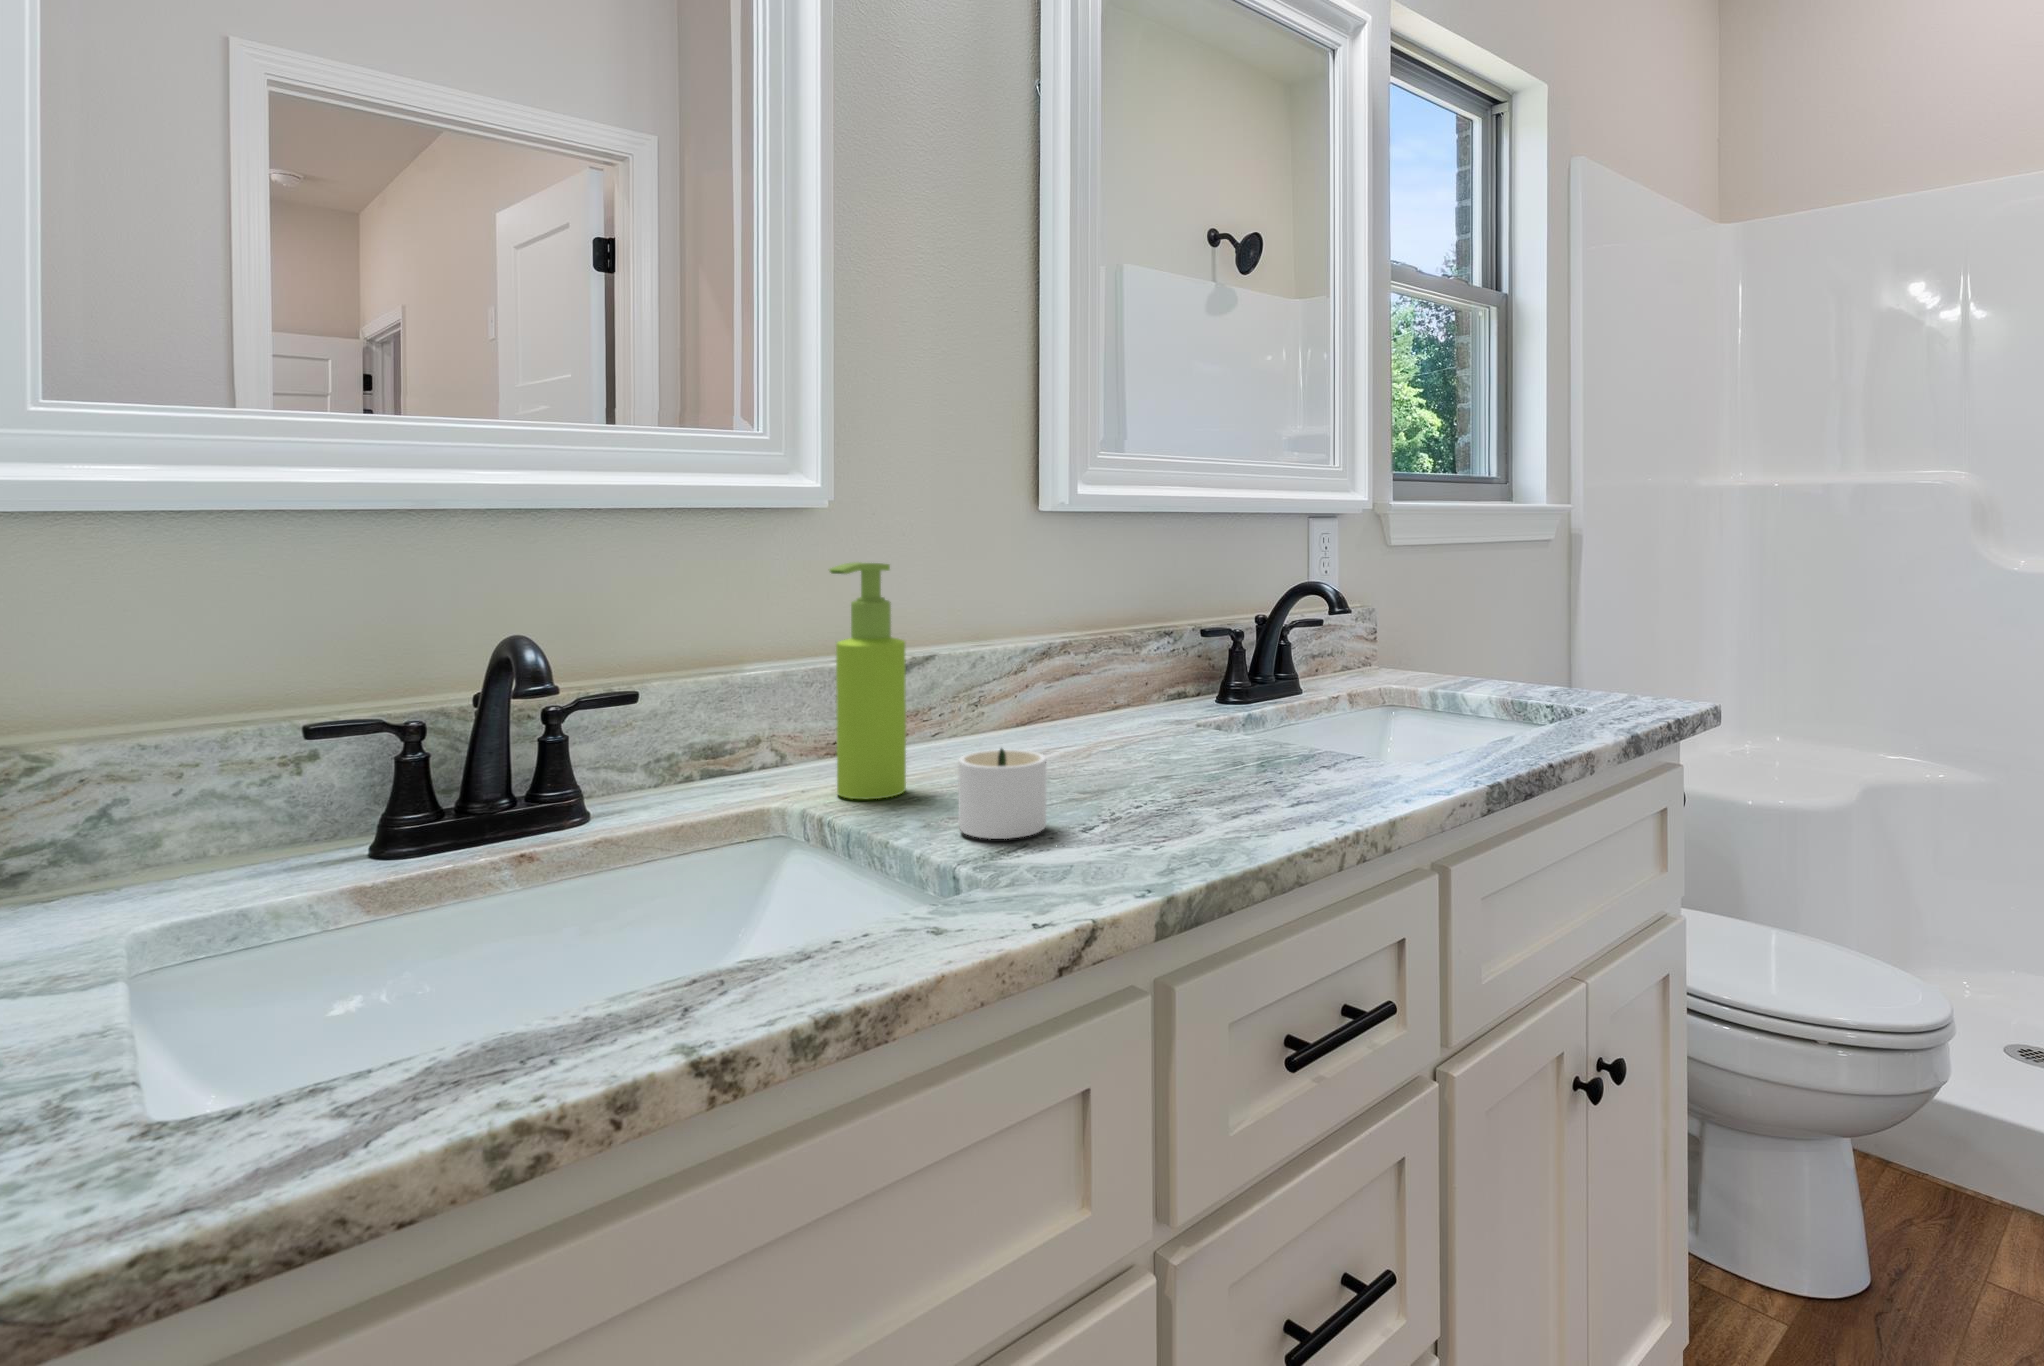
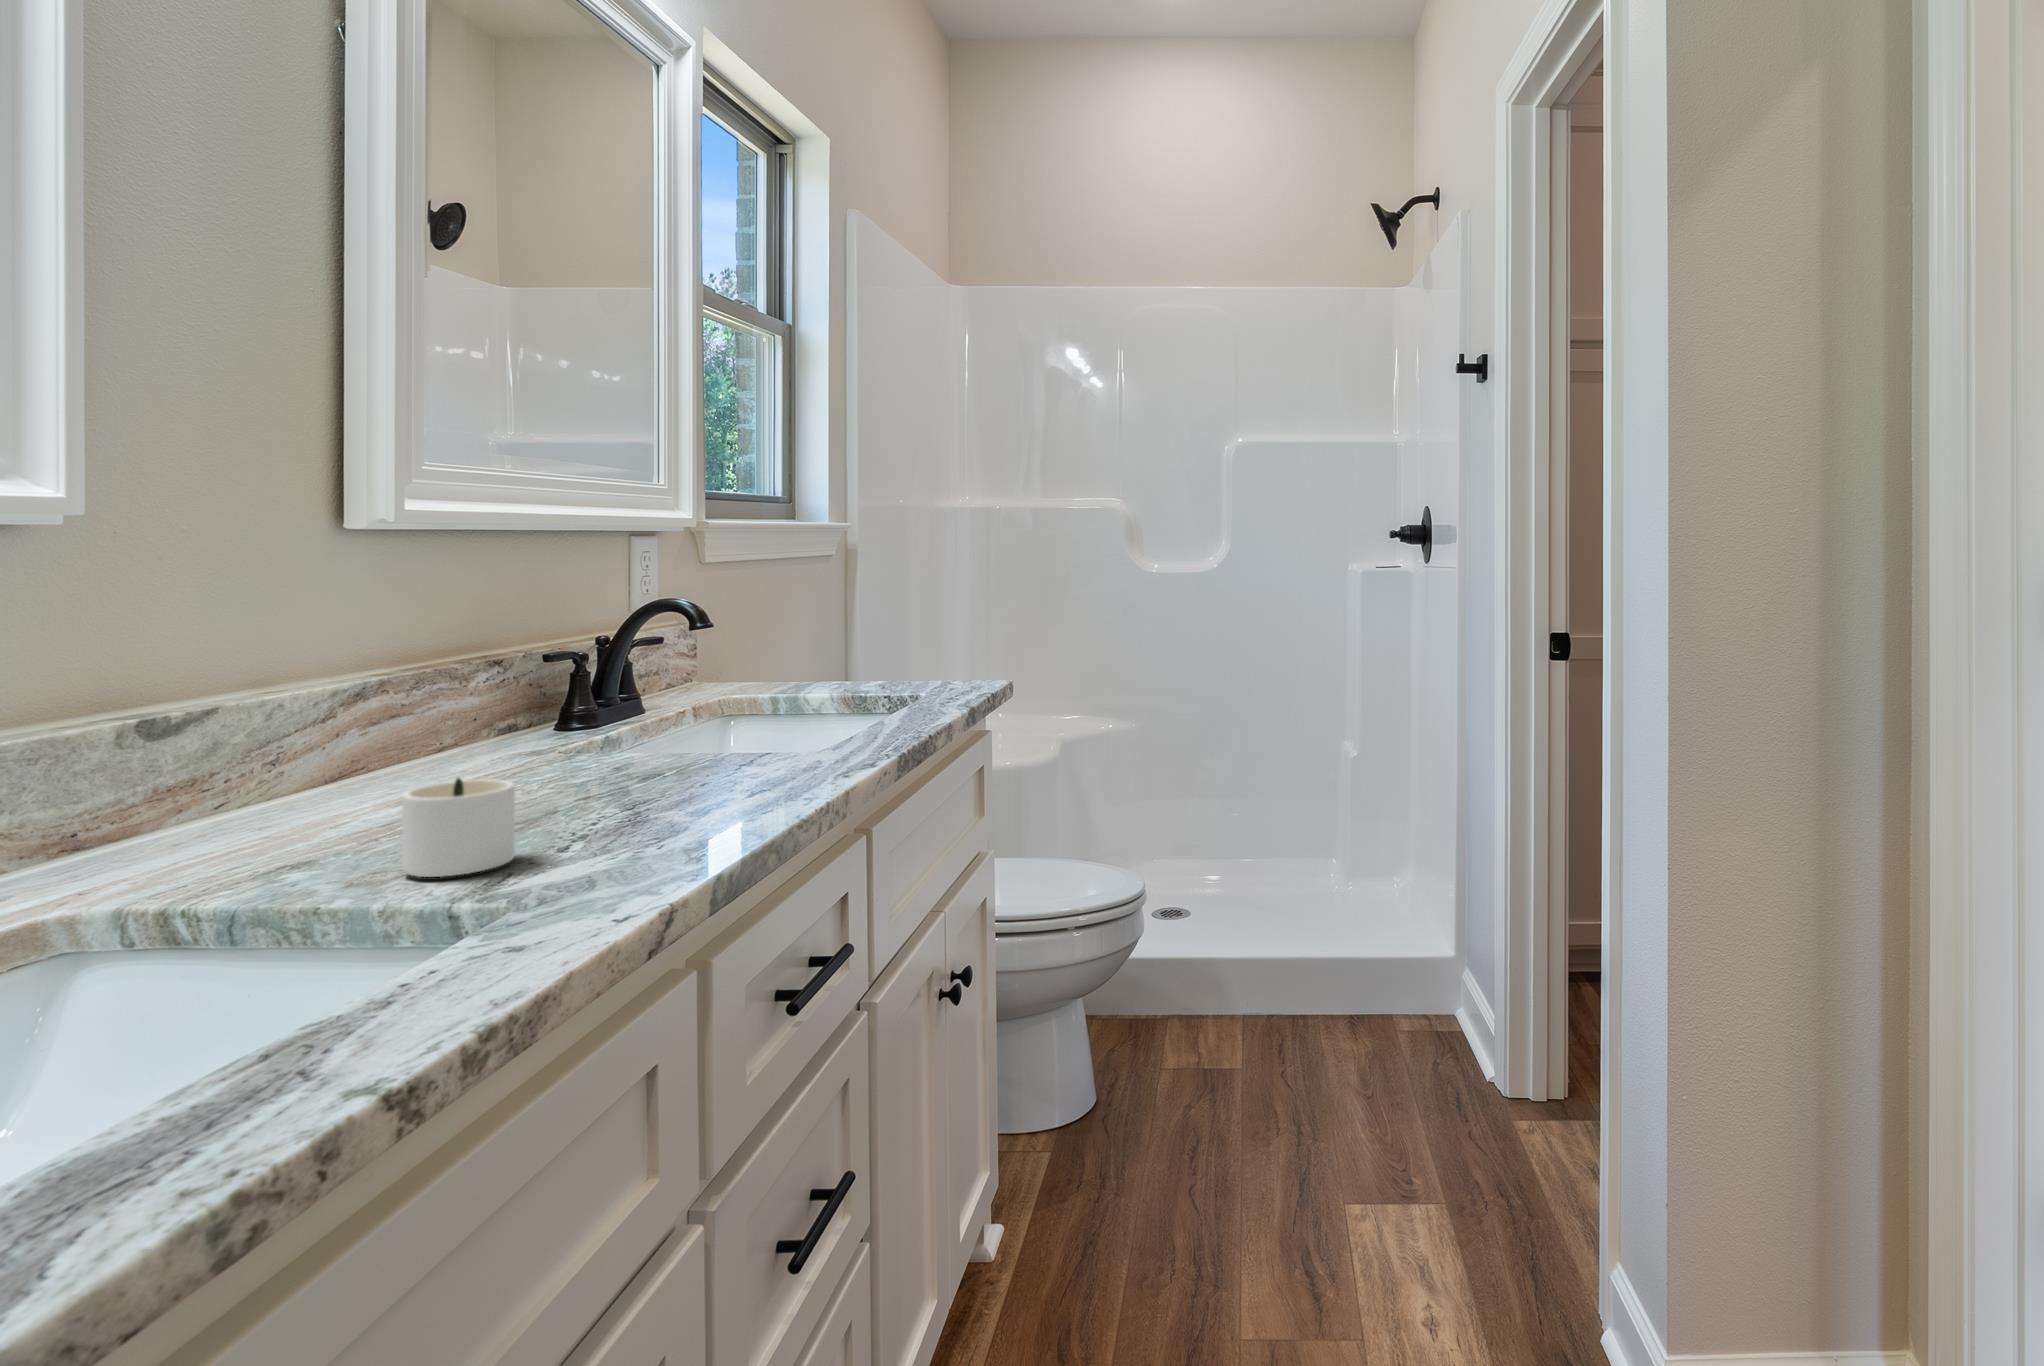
soap dispenser: present [830,562,906,799] -> none [152,586,262,878]

